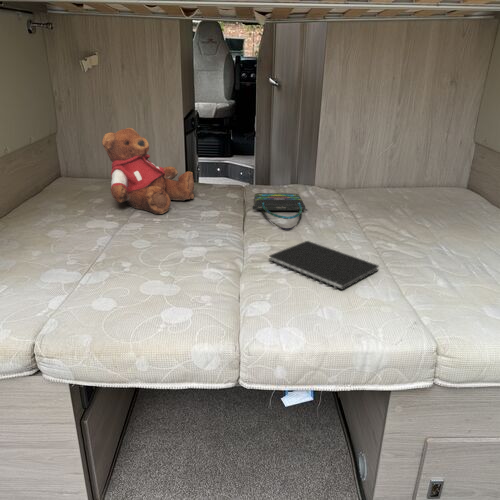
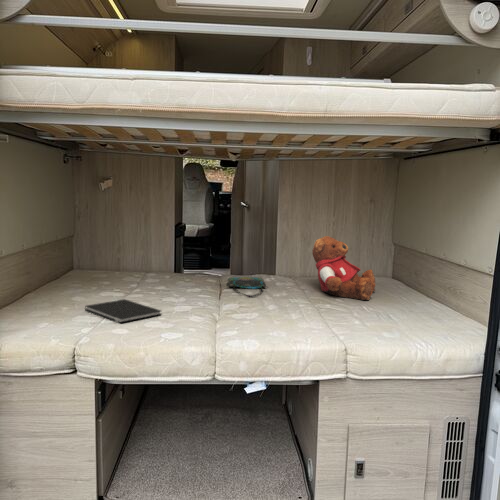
teddy bear: present [102,128,194,214] -> present [312,236,375,300]
notebook: present [270,241,379,289] -> present [85,299,161,322]

